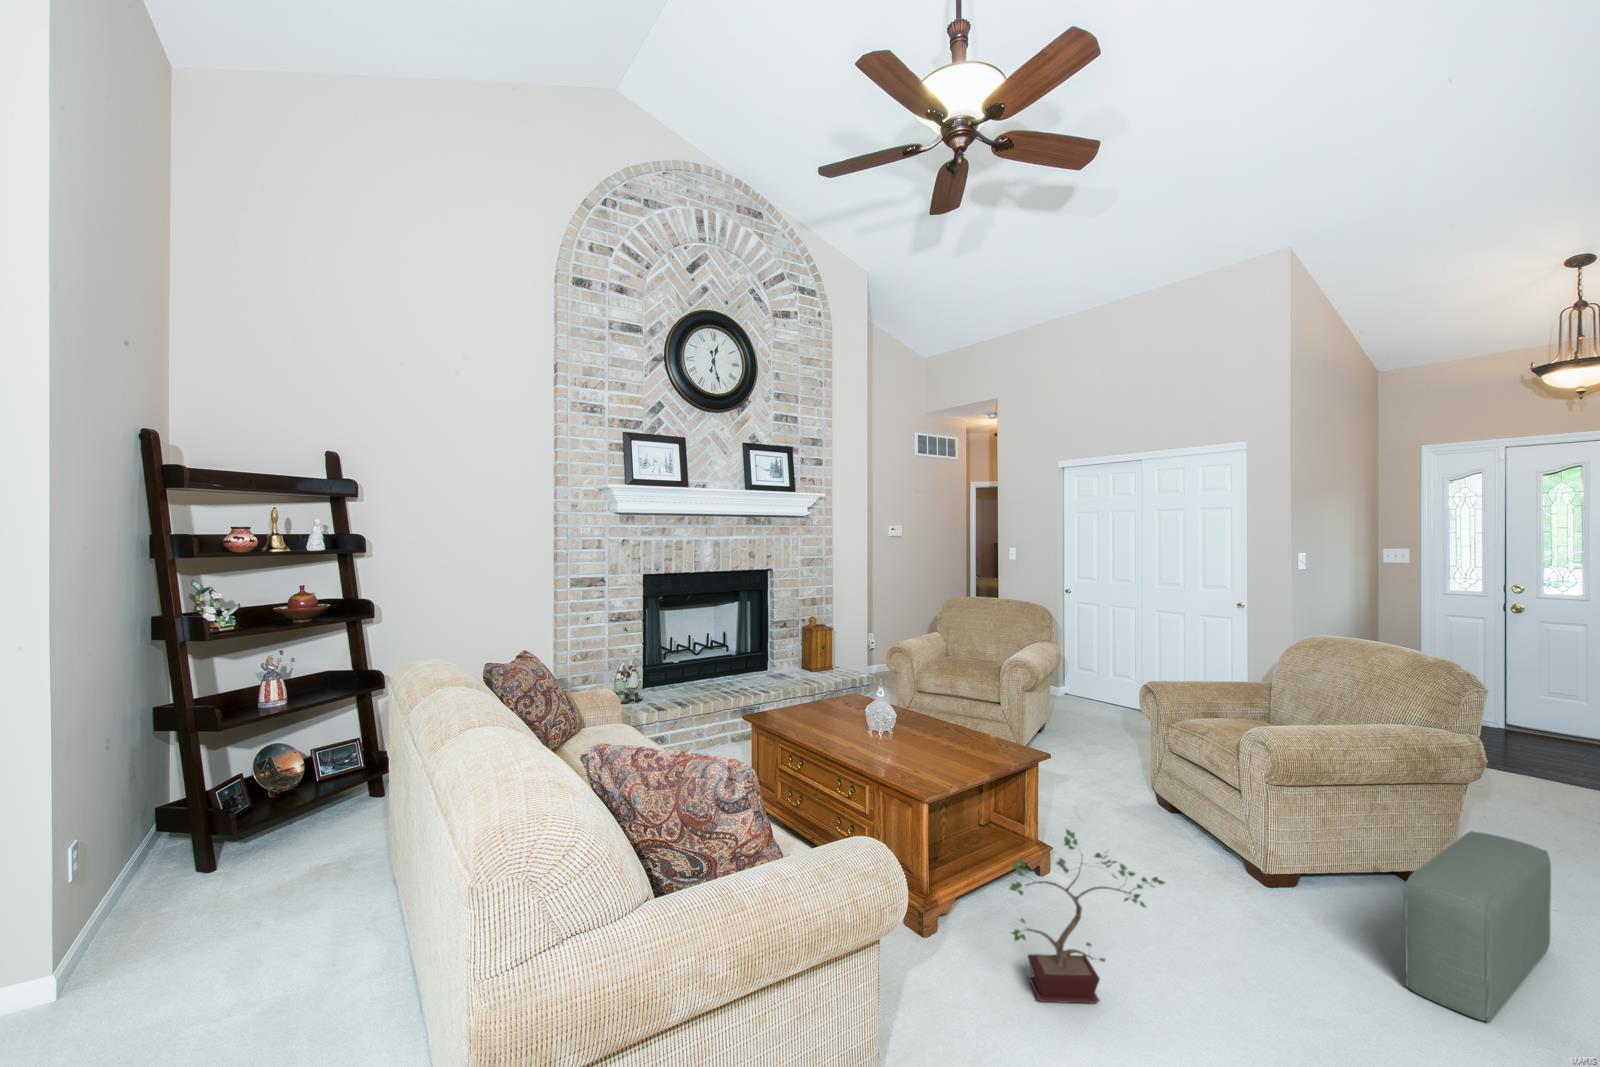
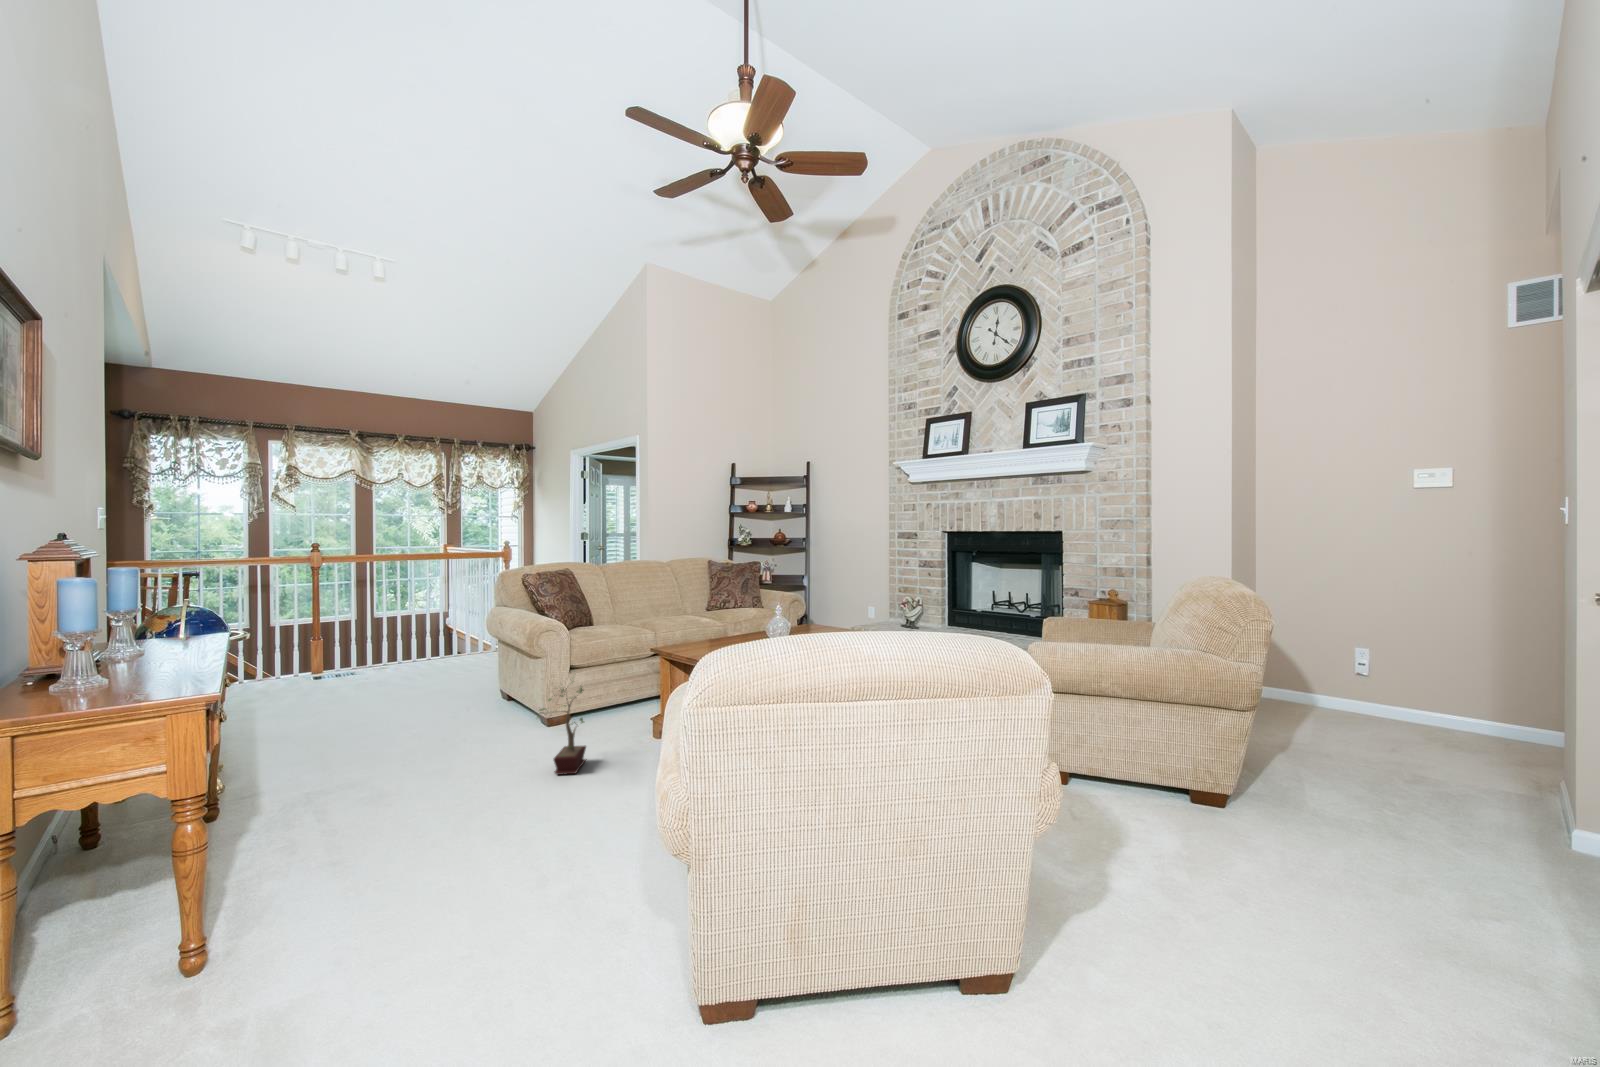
pouf: present [1404,831,1551,1022] -> none [441,790,579,1025]

